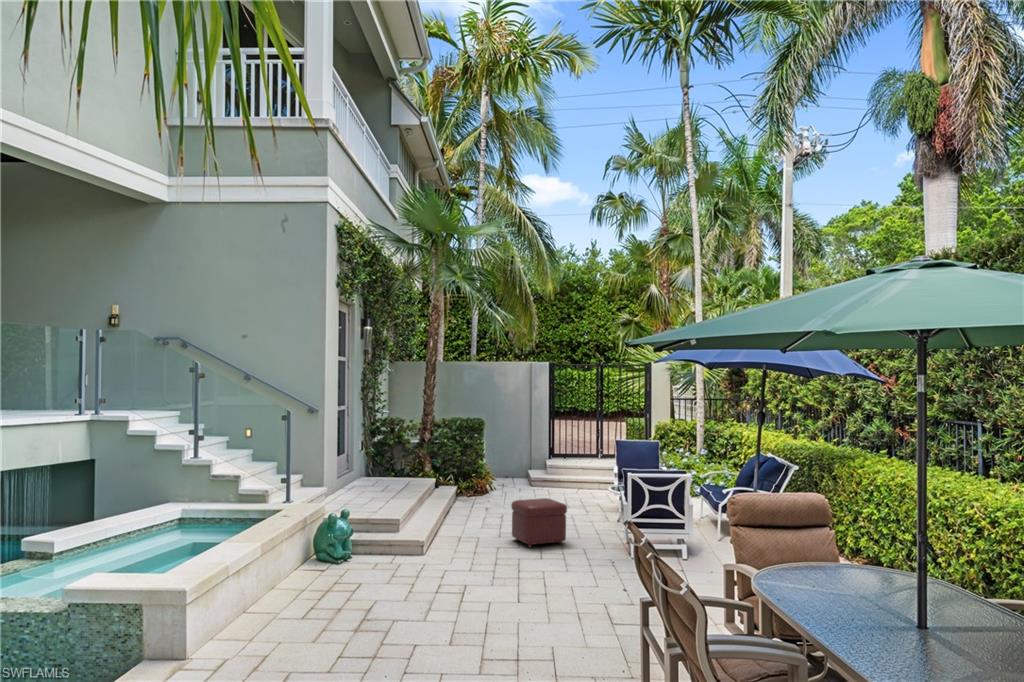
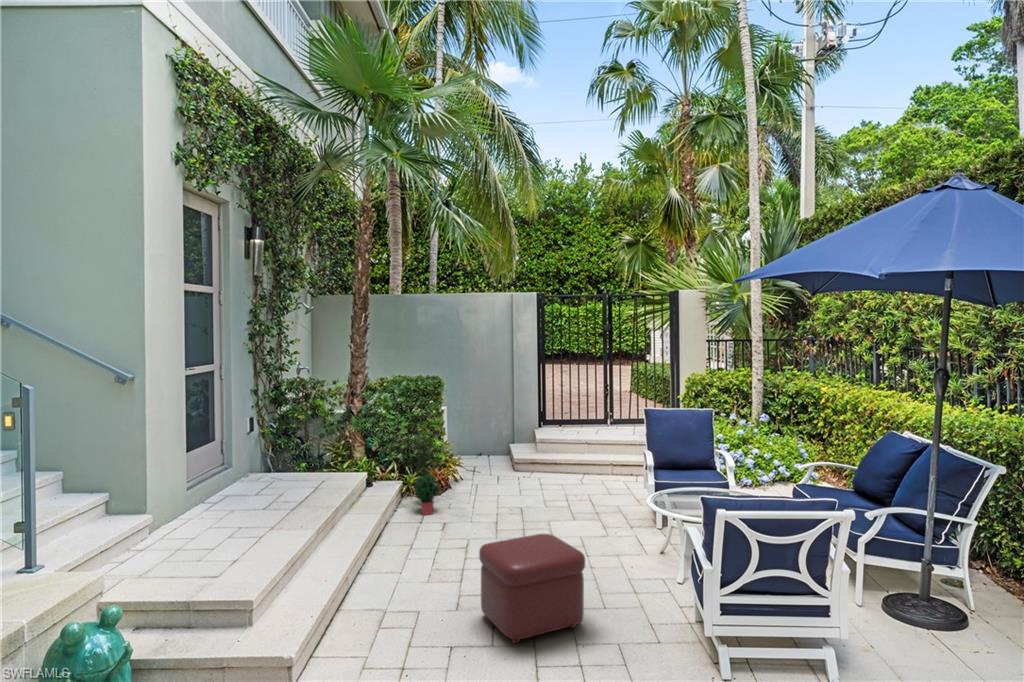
potted plant: none [464,456,483,506] -> present [414,437,439,515]

